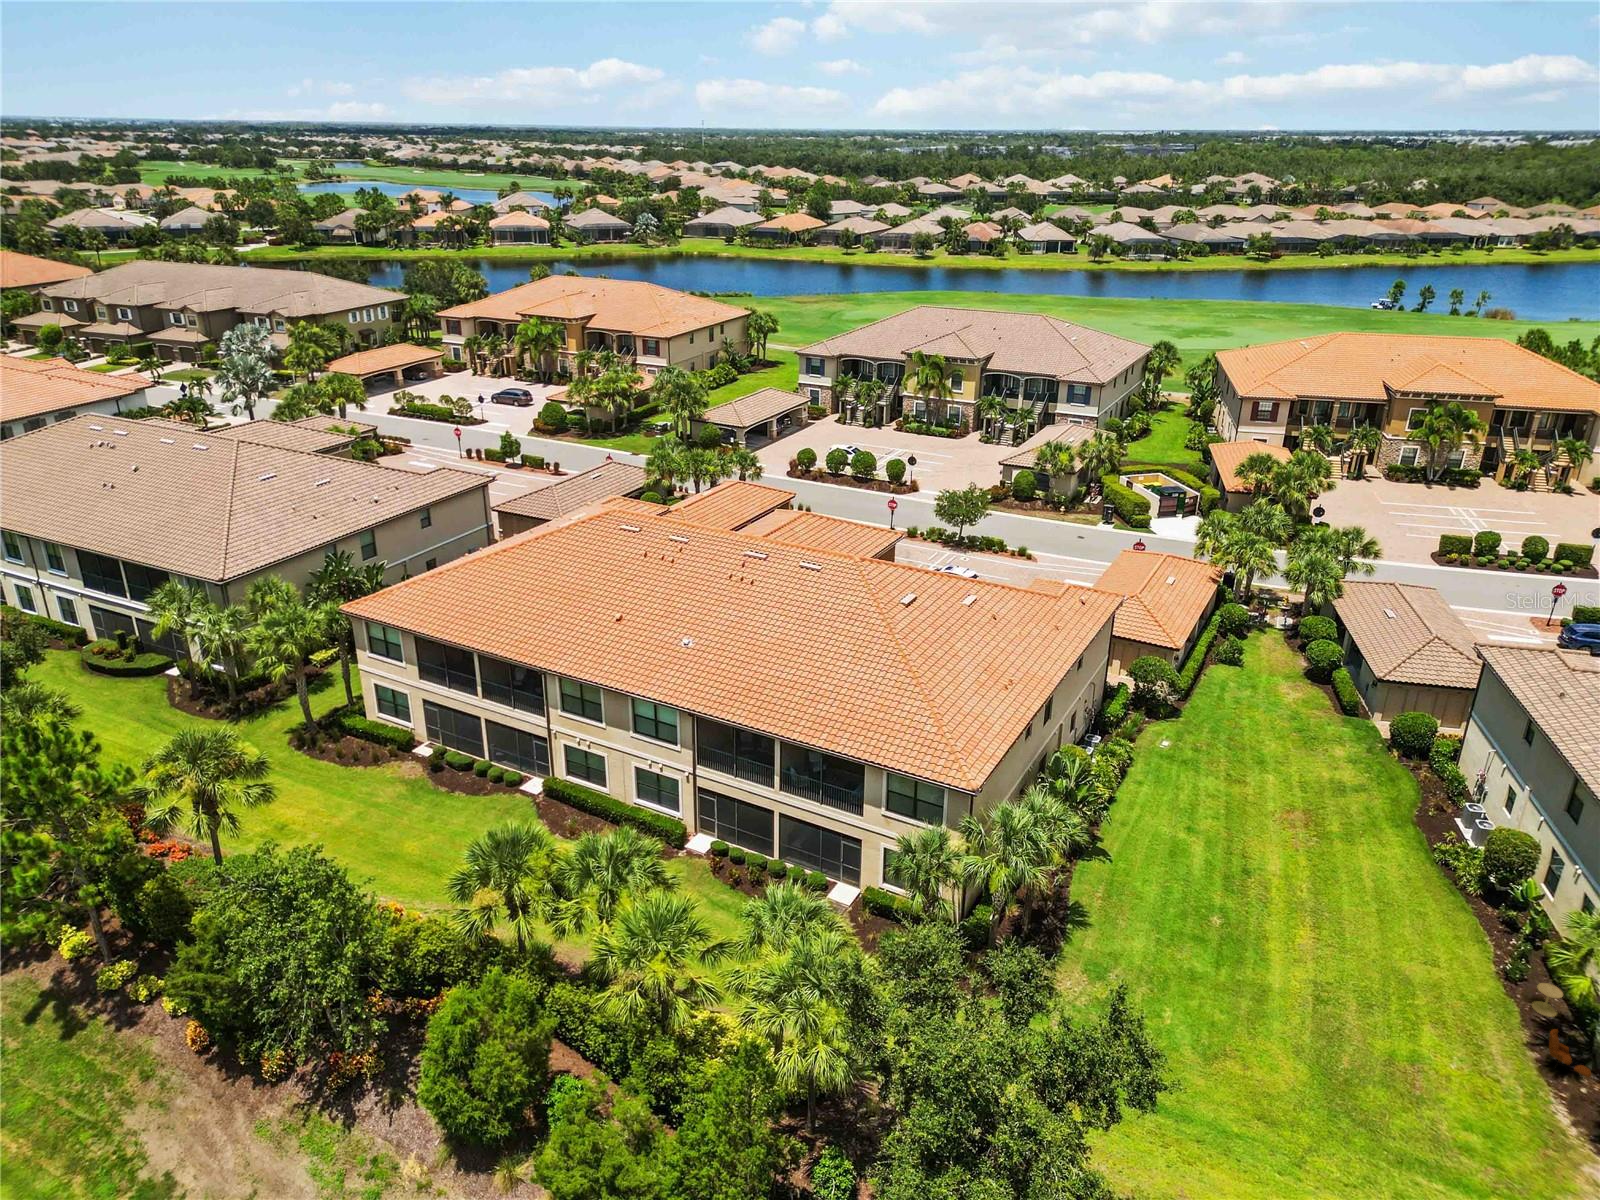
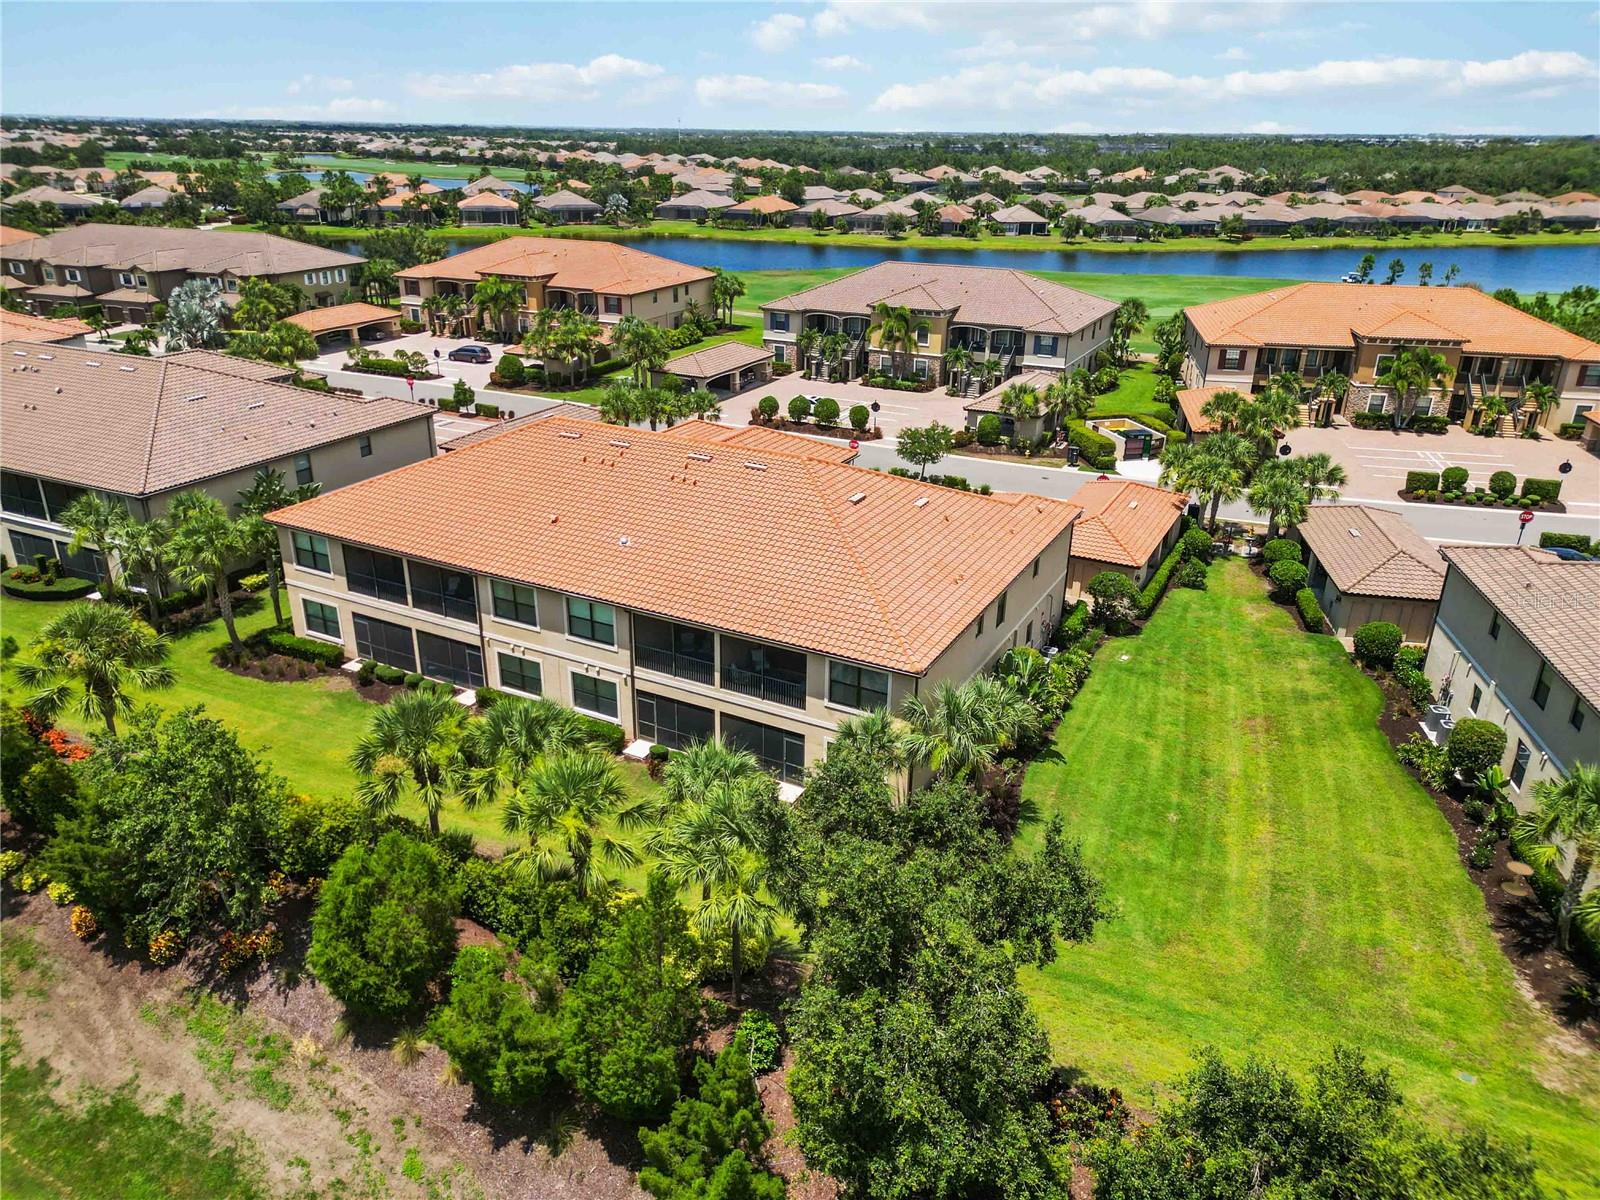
lounge chair: present [1549,1029,1591,1078] -> none [1518,901,1565,954]

